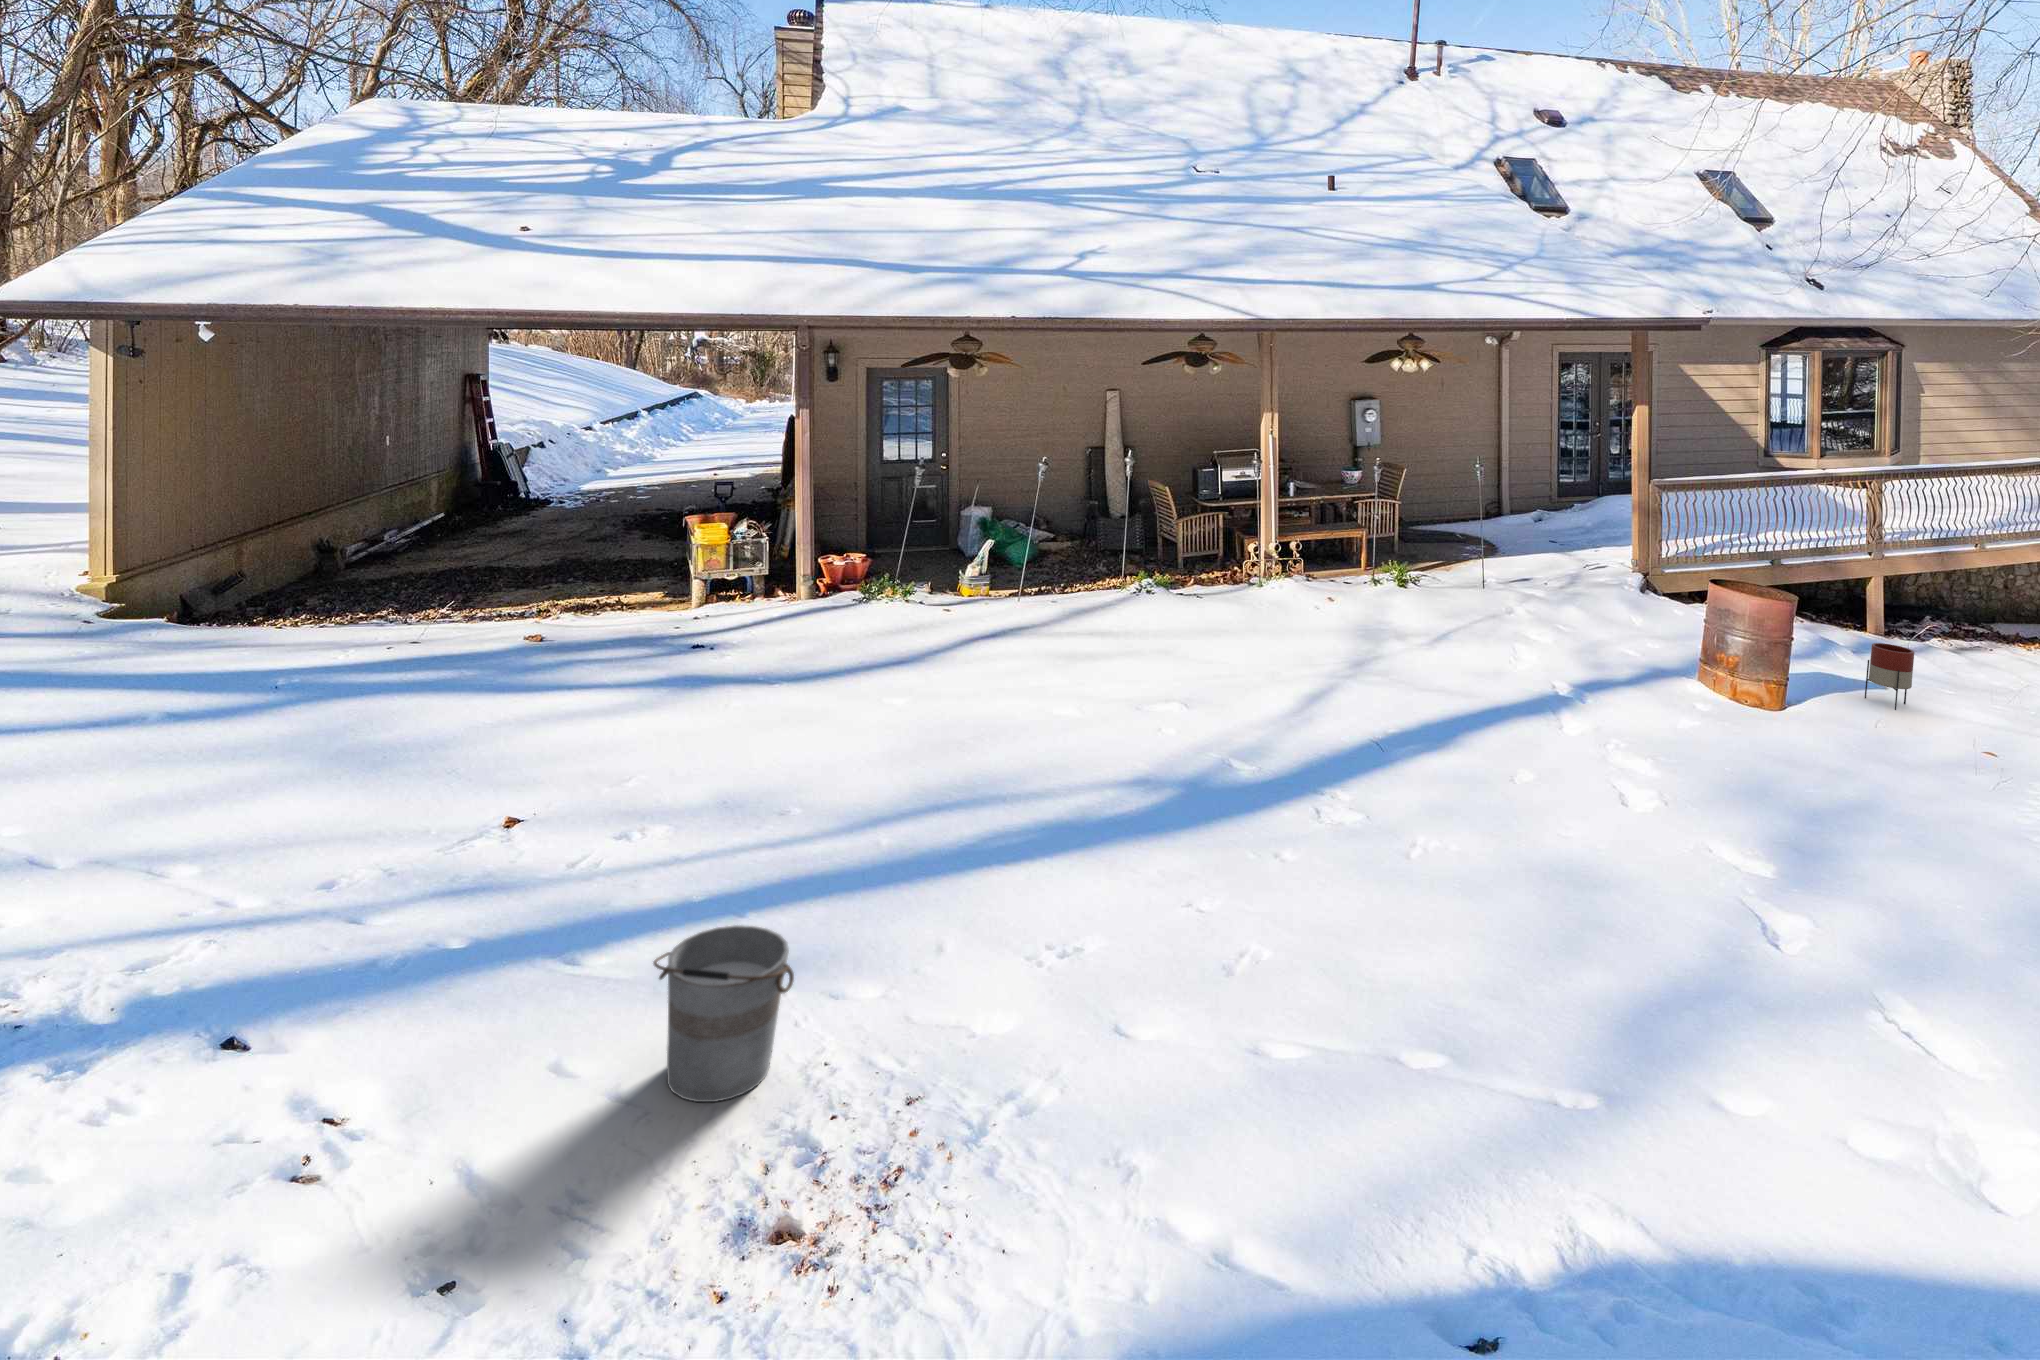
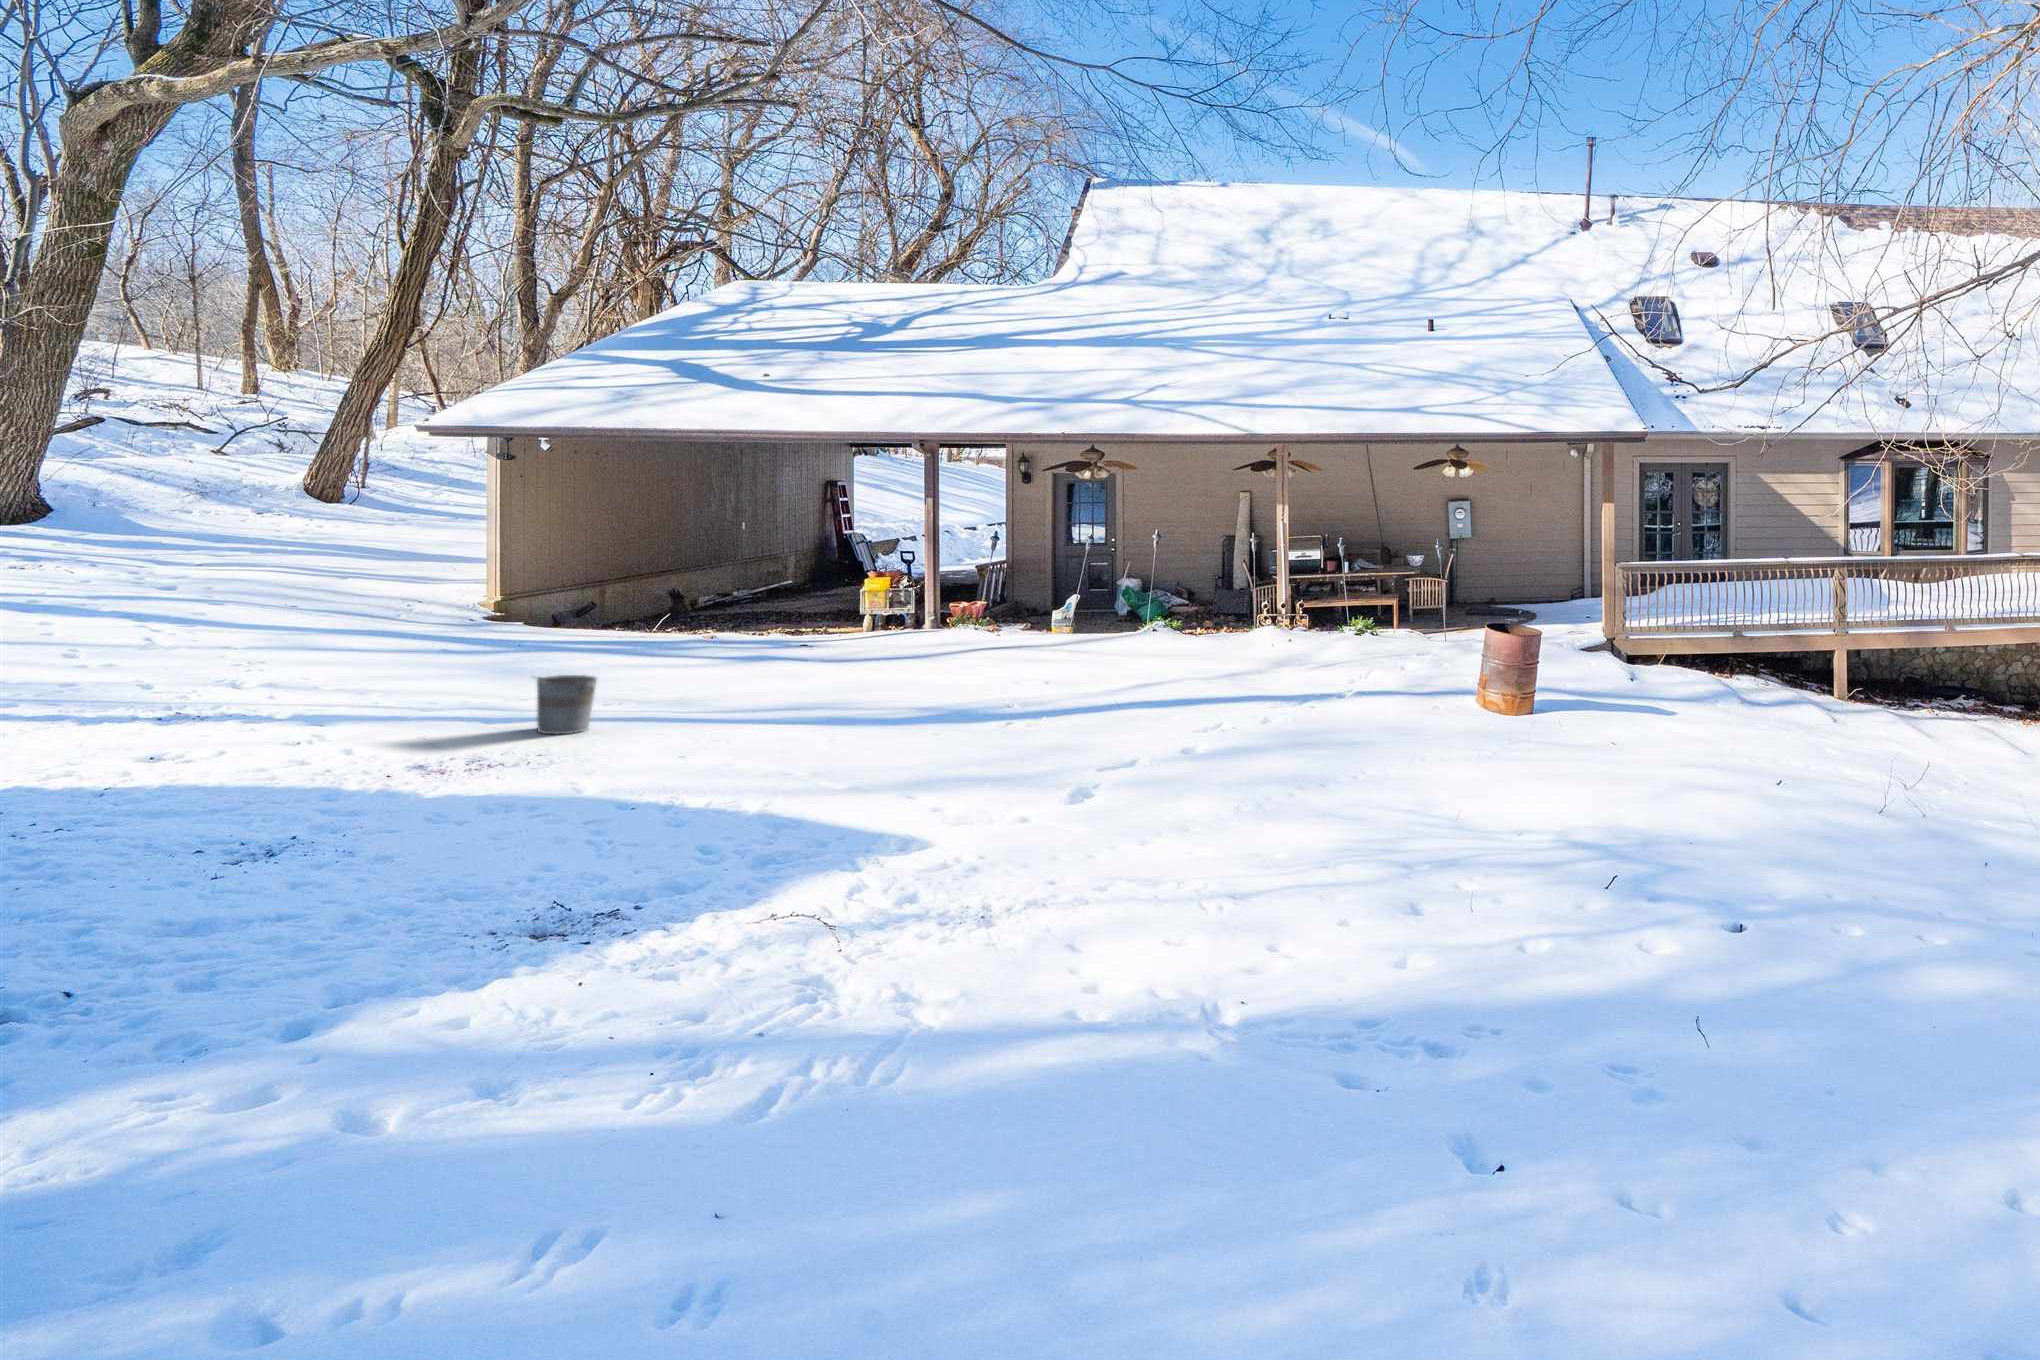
planter: present [1865,643,1914,710] -> none [1557,655,1587,700]

